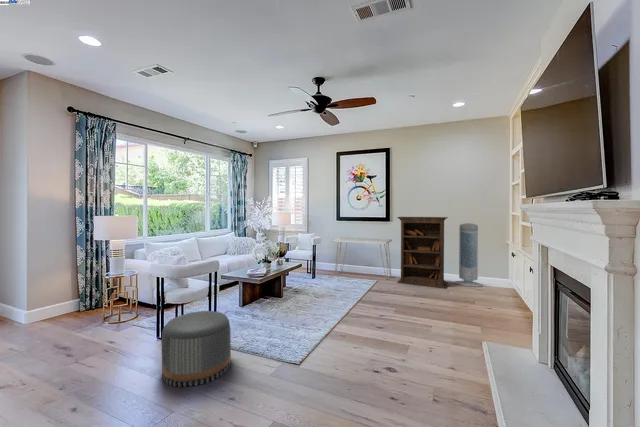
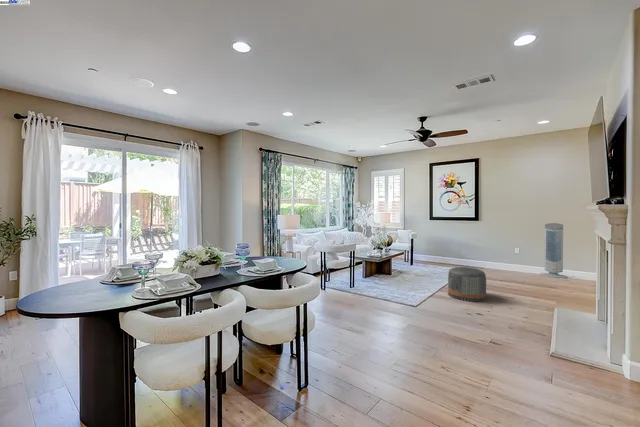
bookcase: present [397,217,448,288] -> none [485,217,534,277]
console table: present [333,237,392,275] -> none [428,234,481,269]
pouf: present [161,311,231,387] -> present [448,267,486,301]

